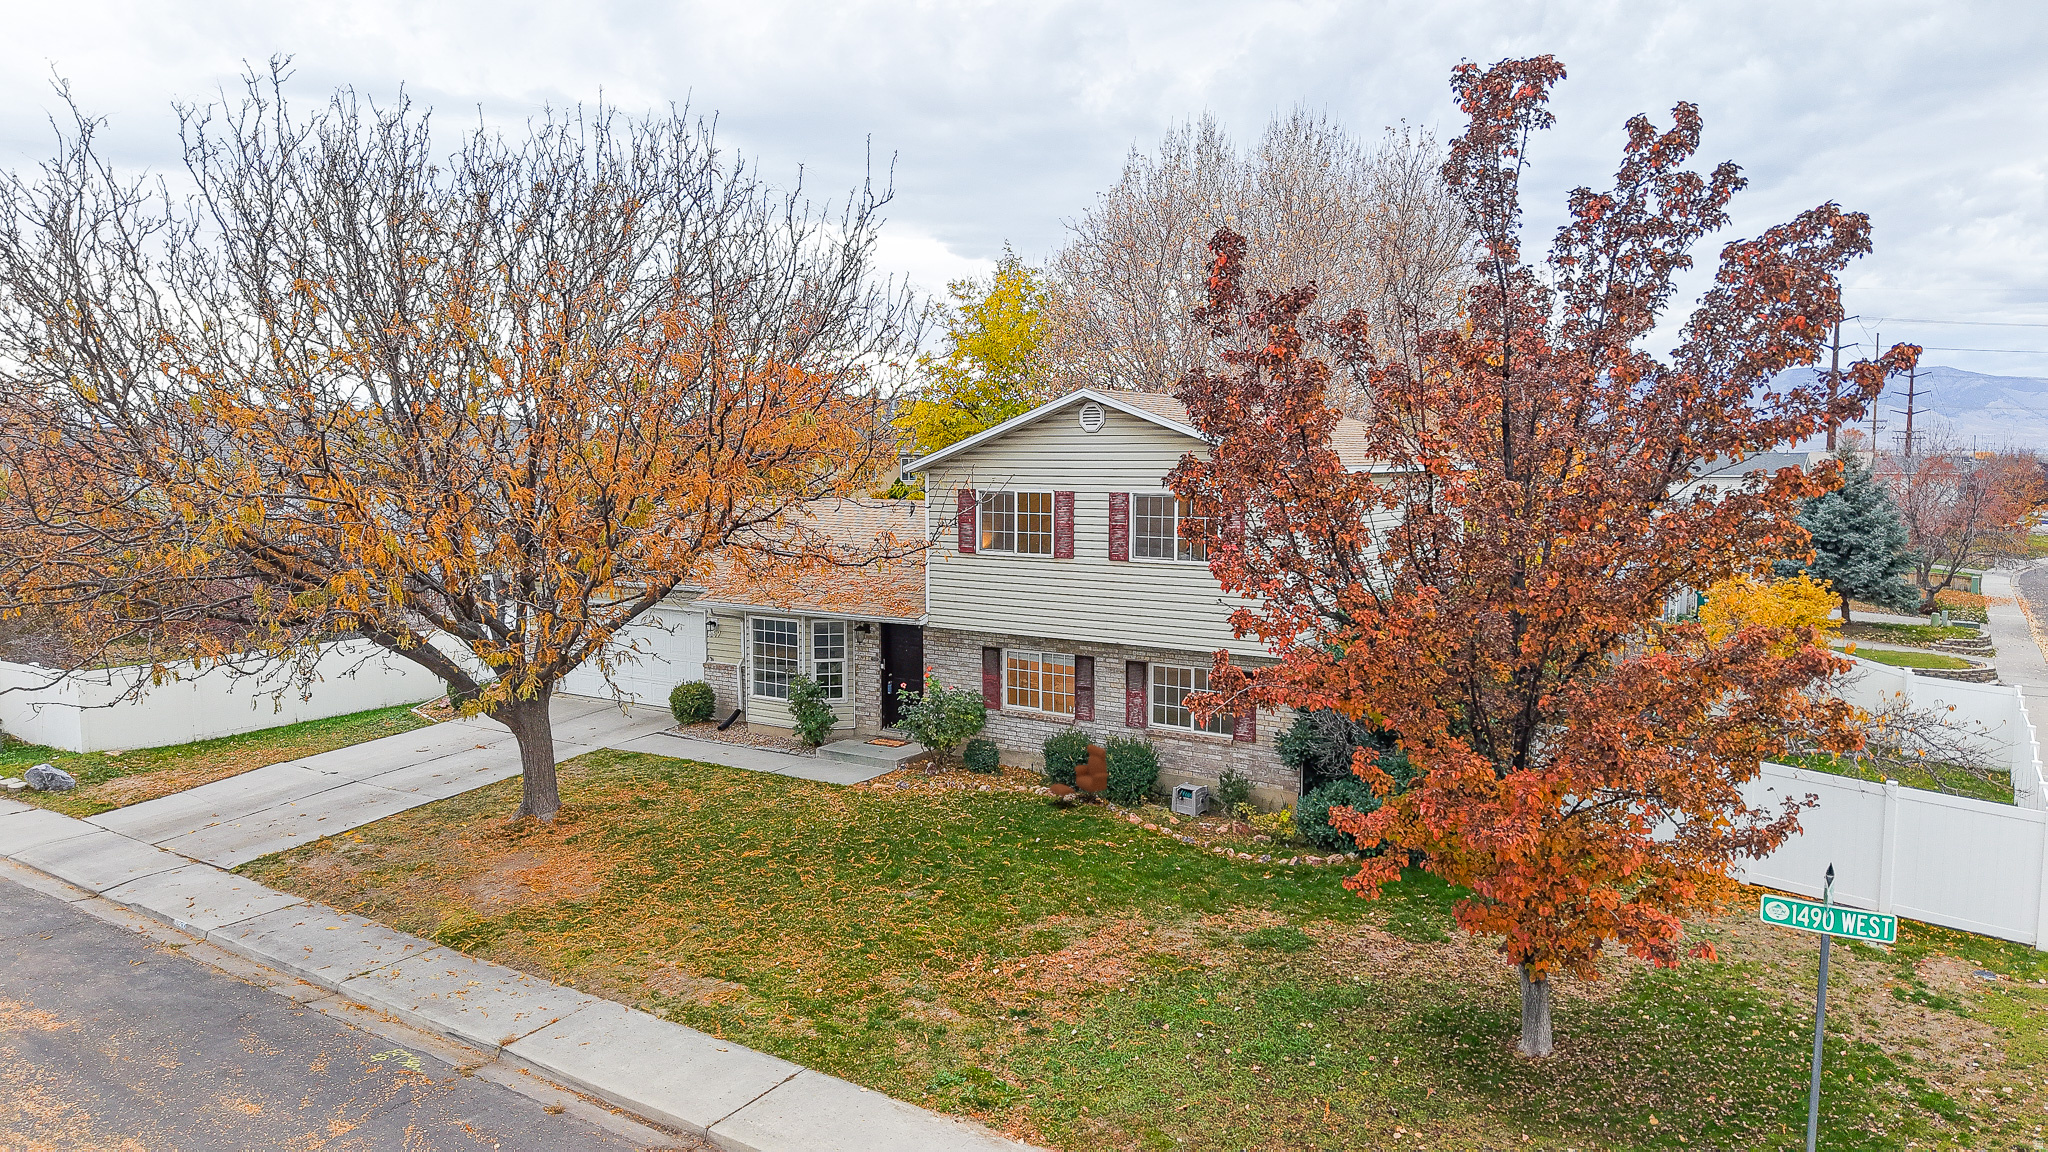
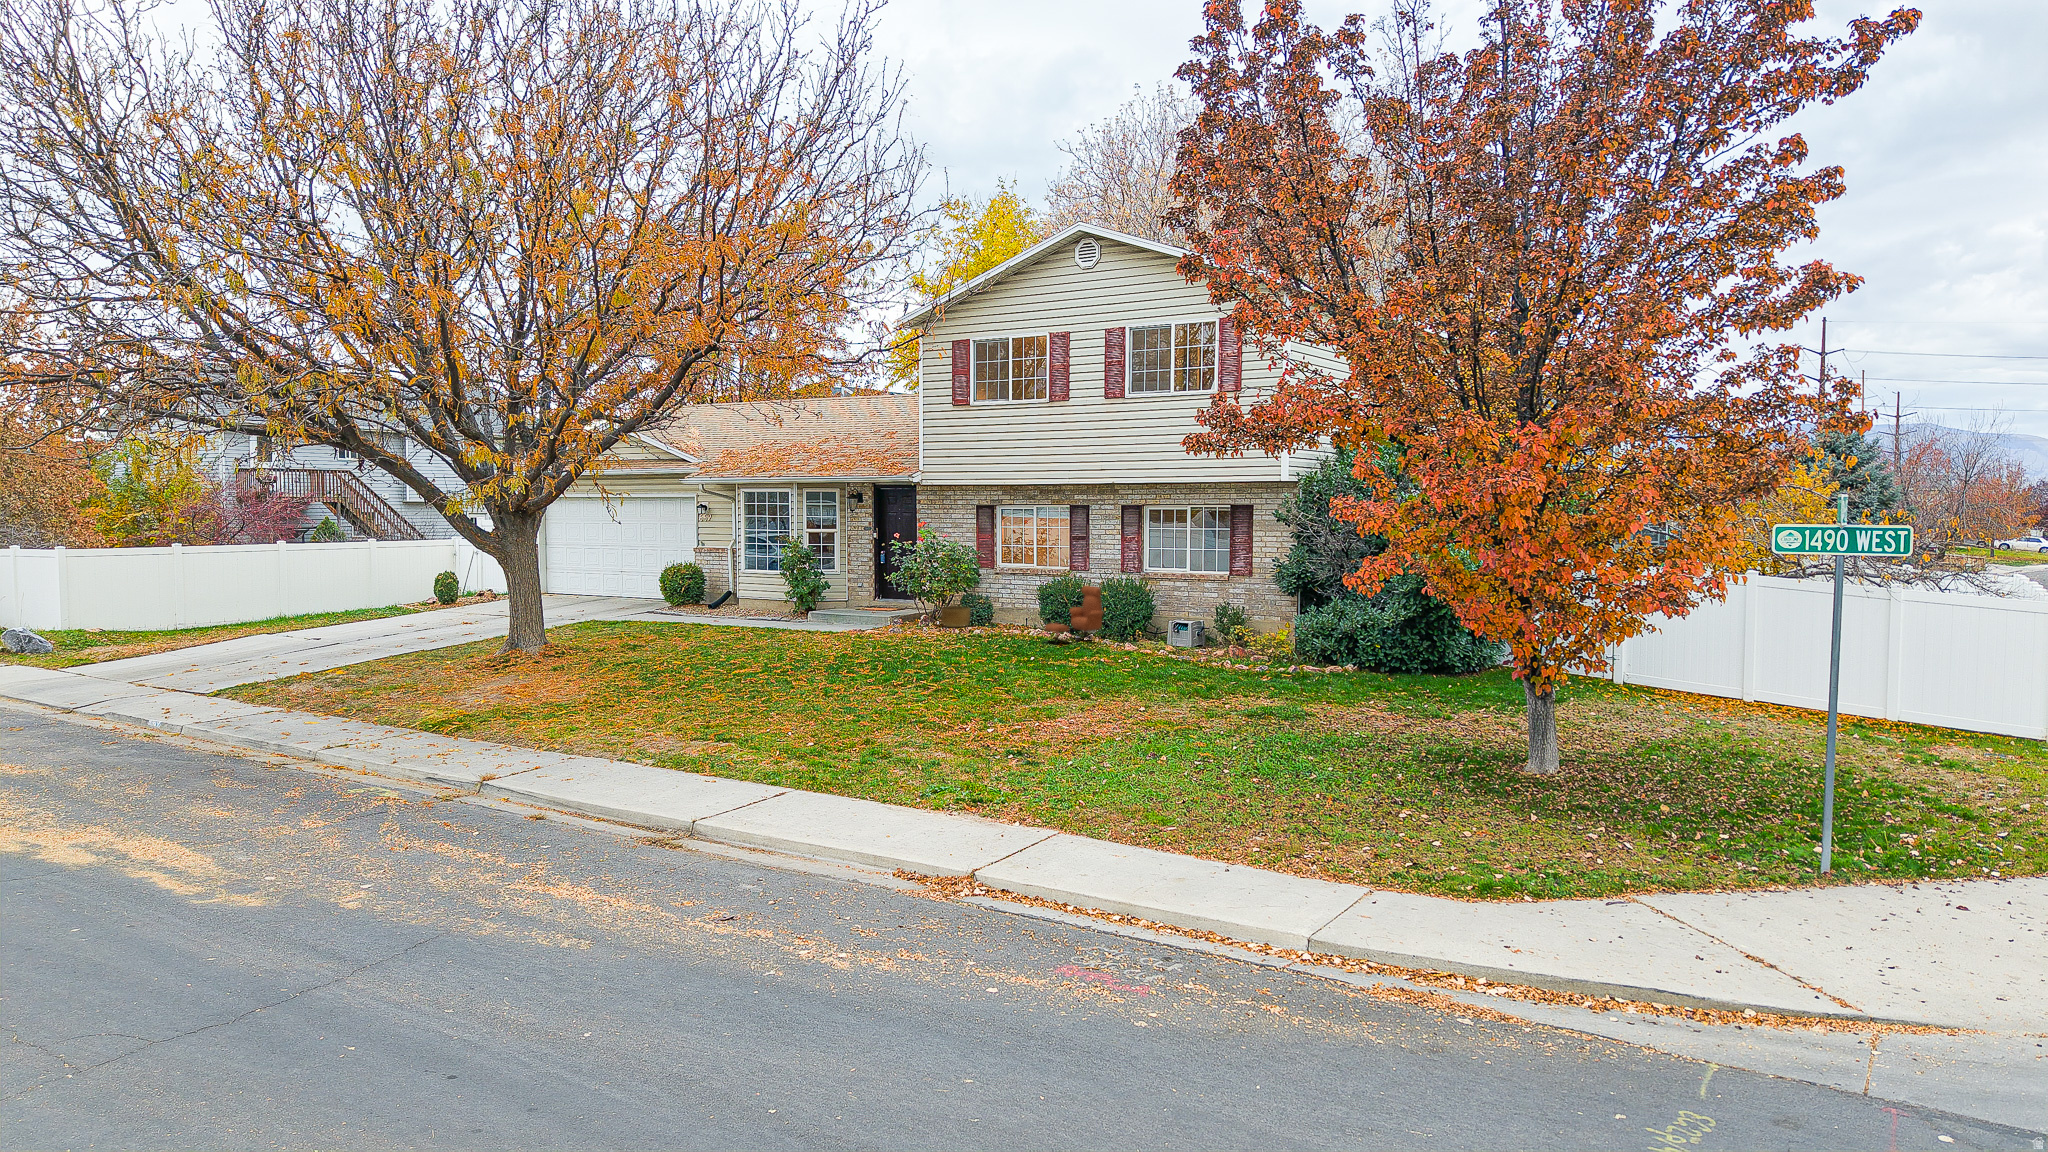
basket: none [947,751,977,775] -> present [941,606,970,627]

